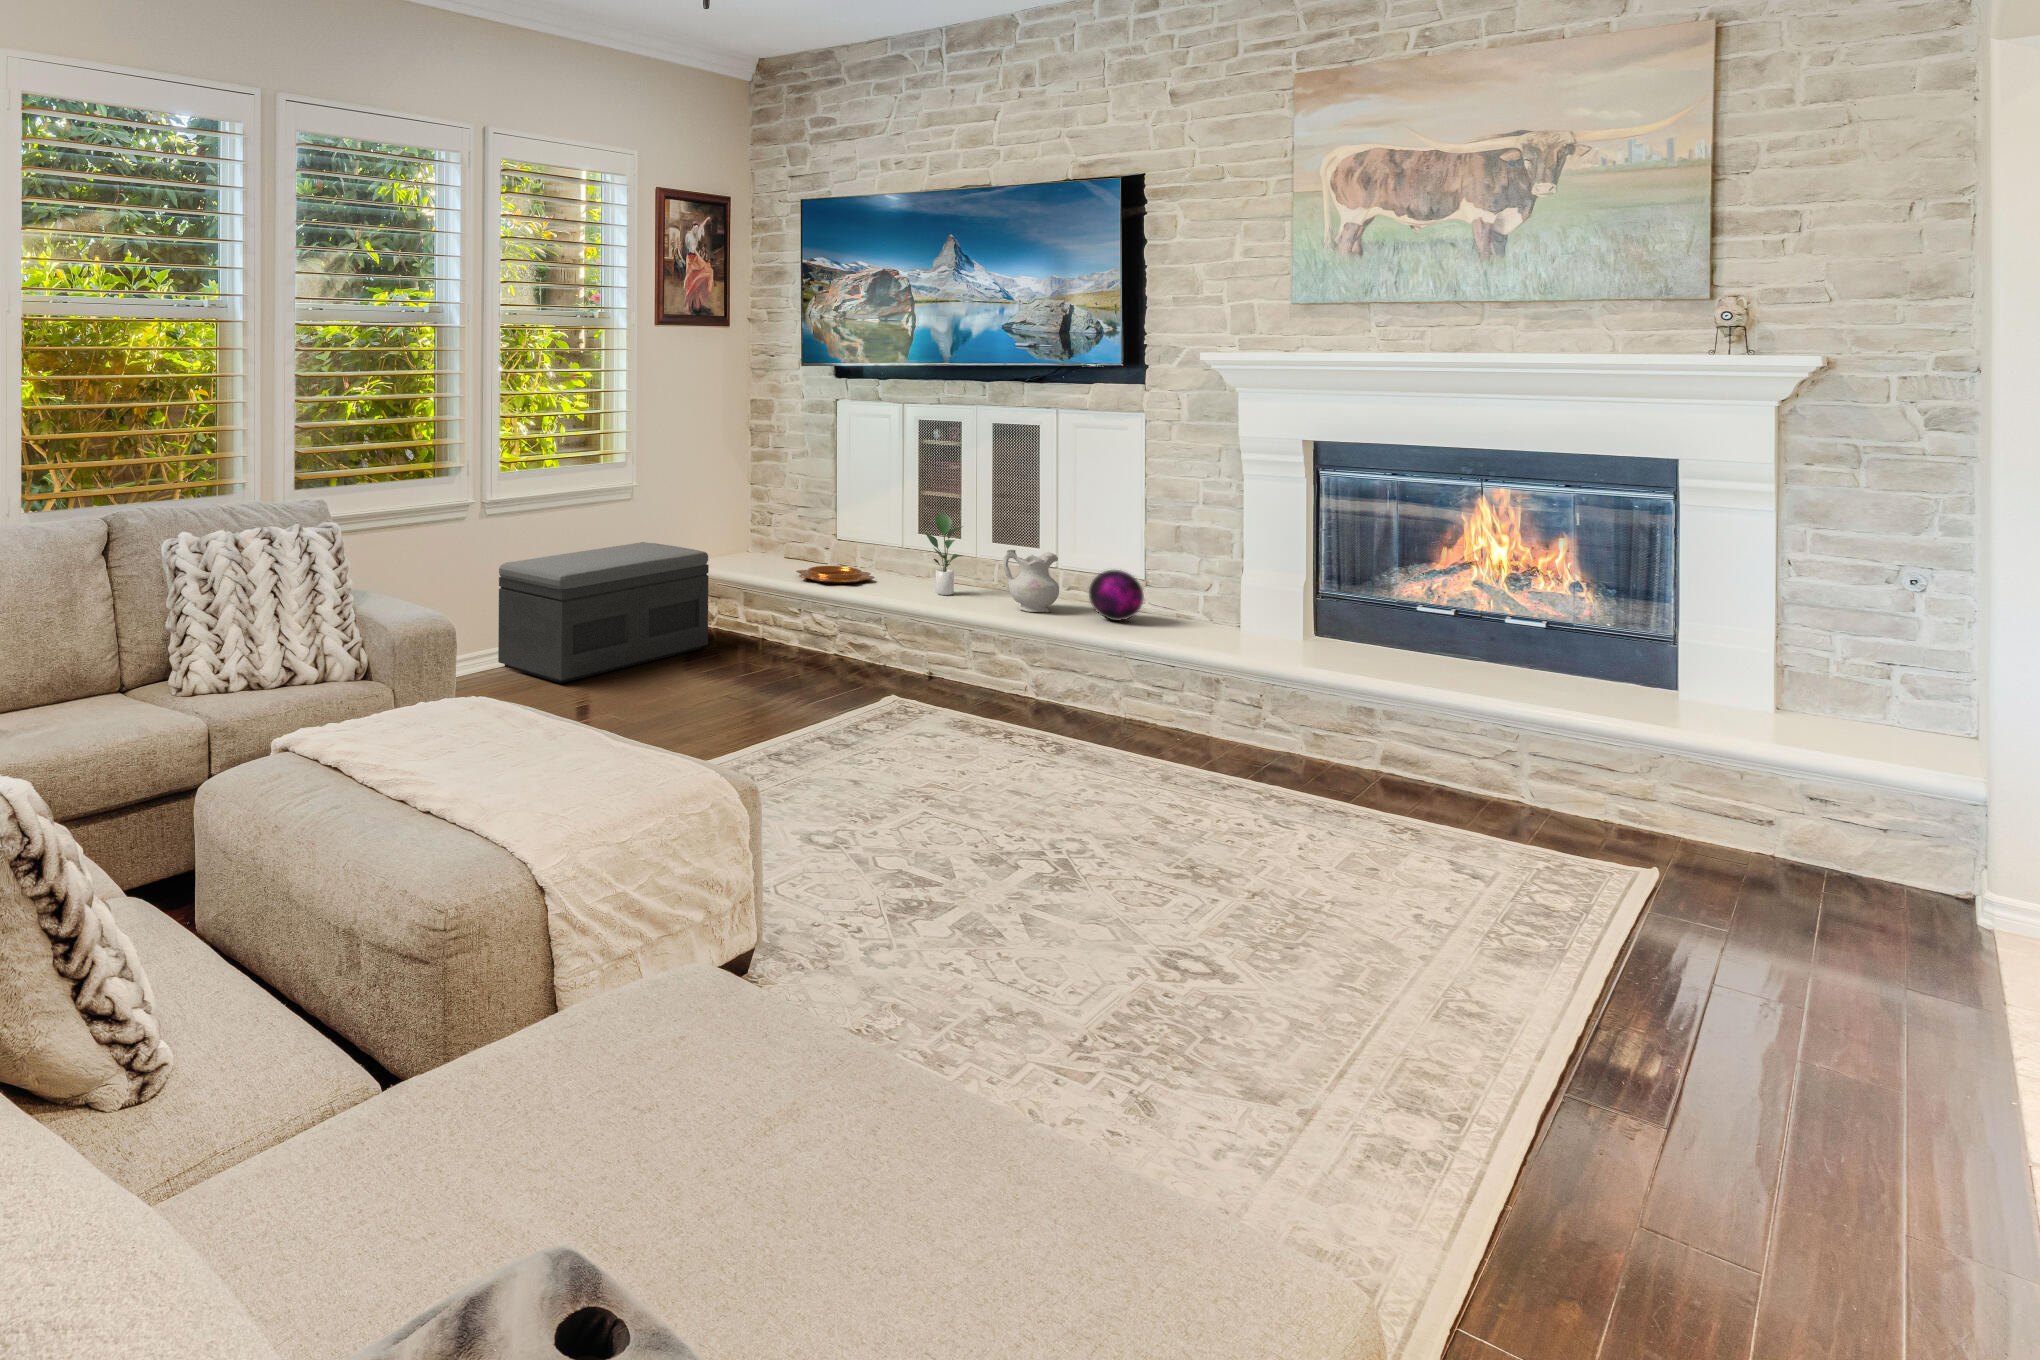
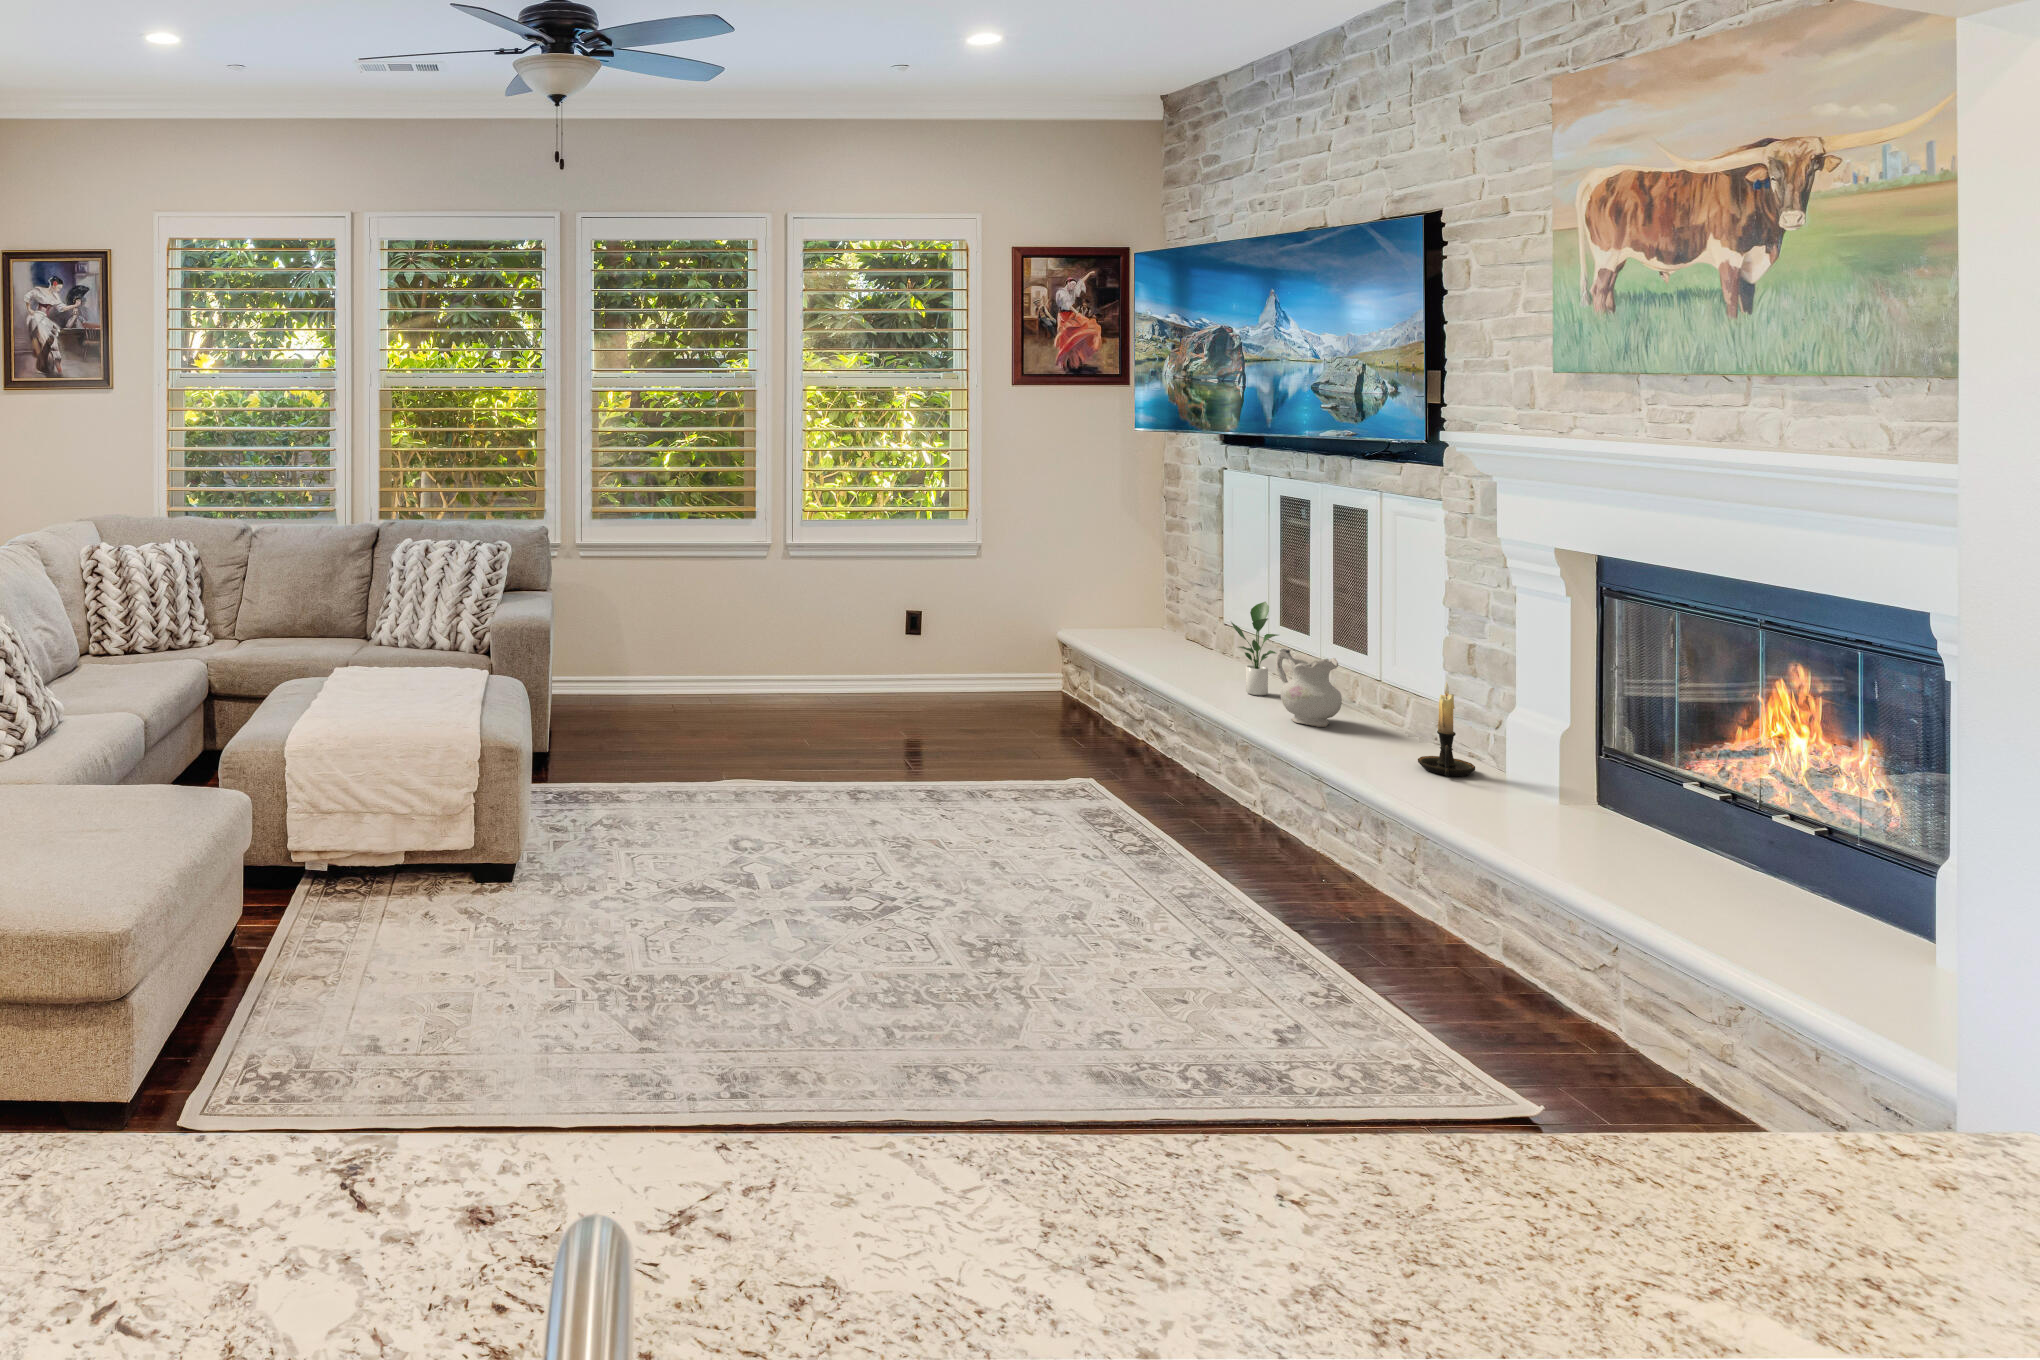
storage bench: present [498,542,709,683] -> none [796,600,1020,712]
candle holder: none [1172,557,1216,634] -> present [1418,682,1475,776]
decorative bowl: present [796,566,873,584] -> none [1134,649,1227,670]
decorative orb: present [1089,570,1144,621] -> none [1343,686,1413,747]

